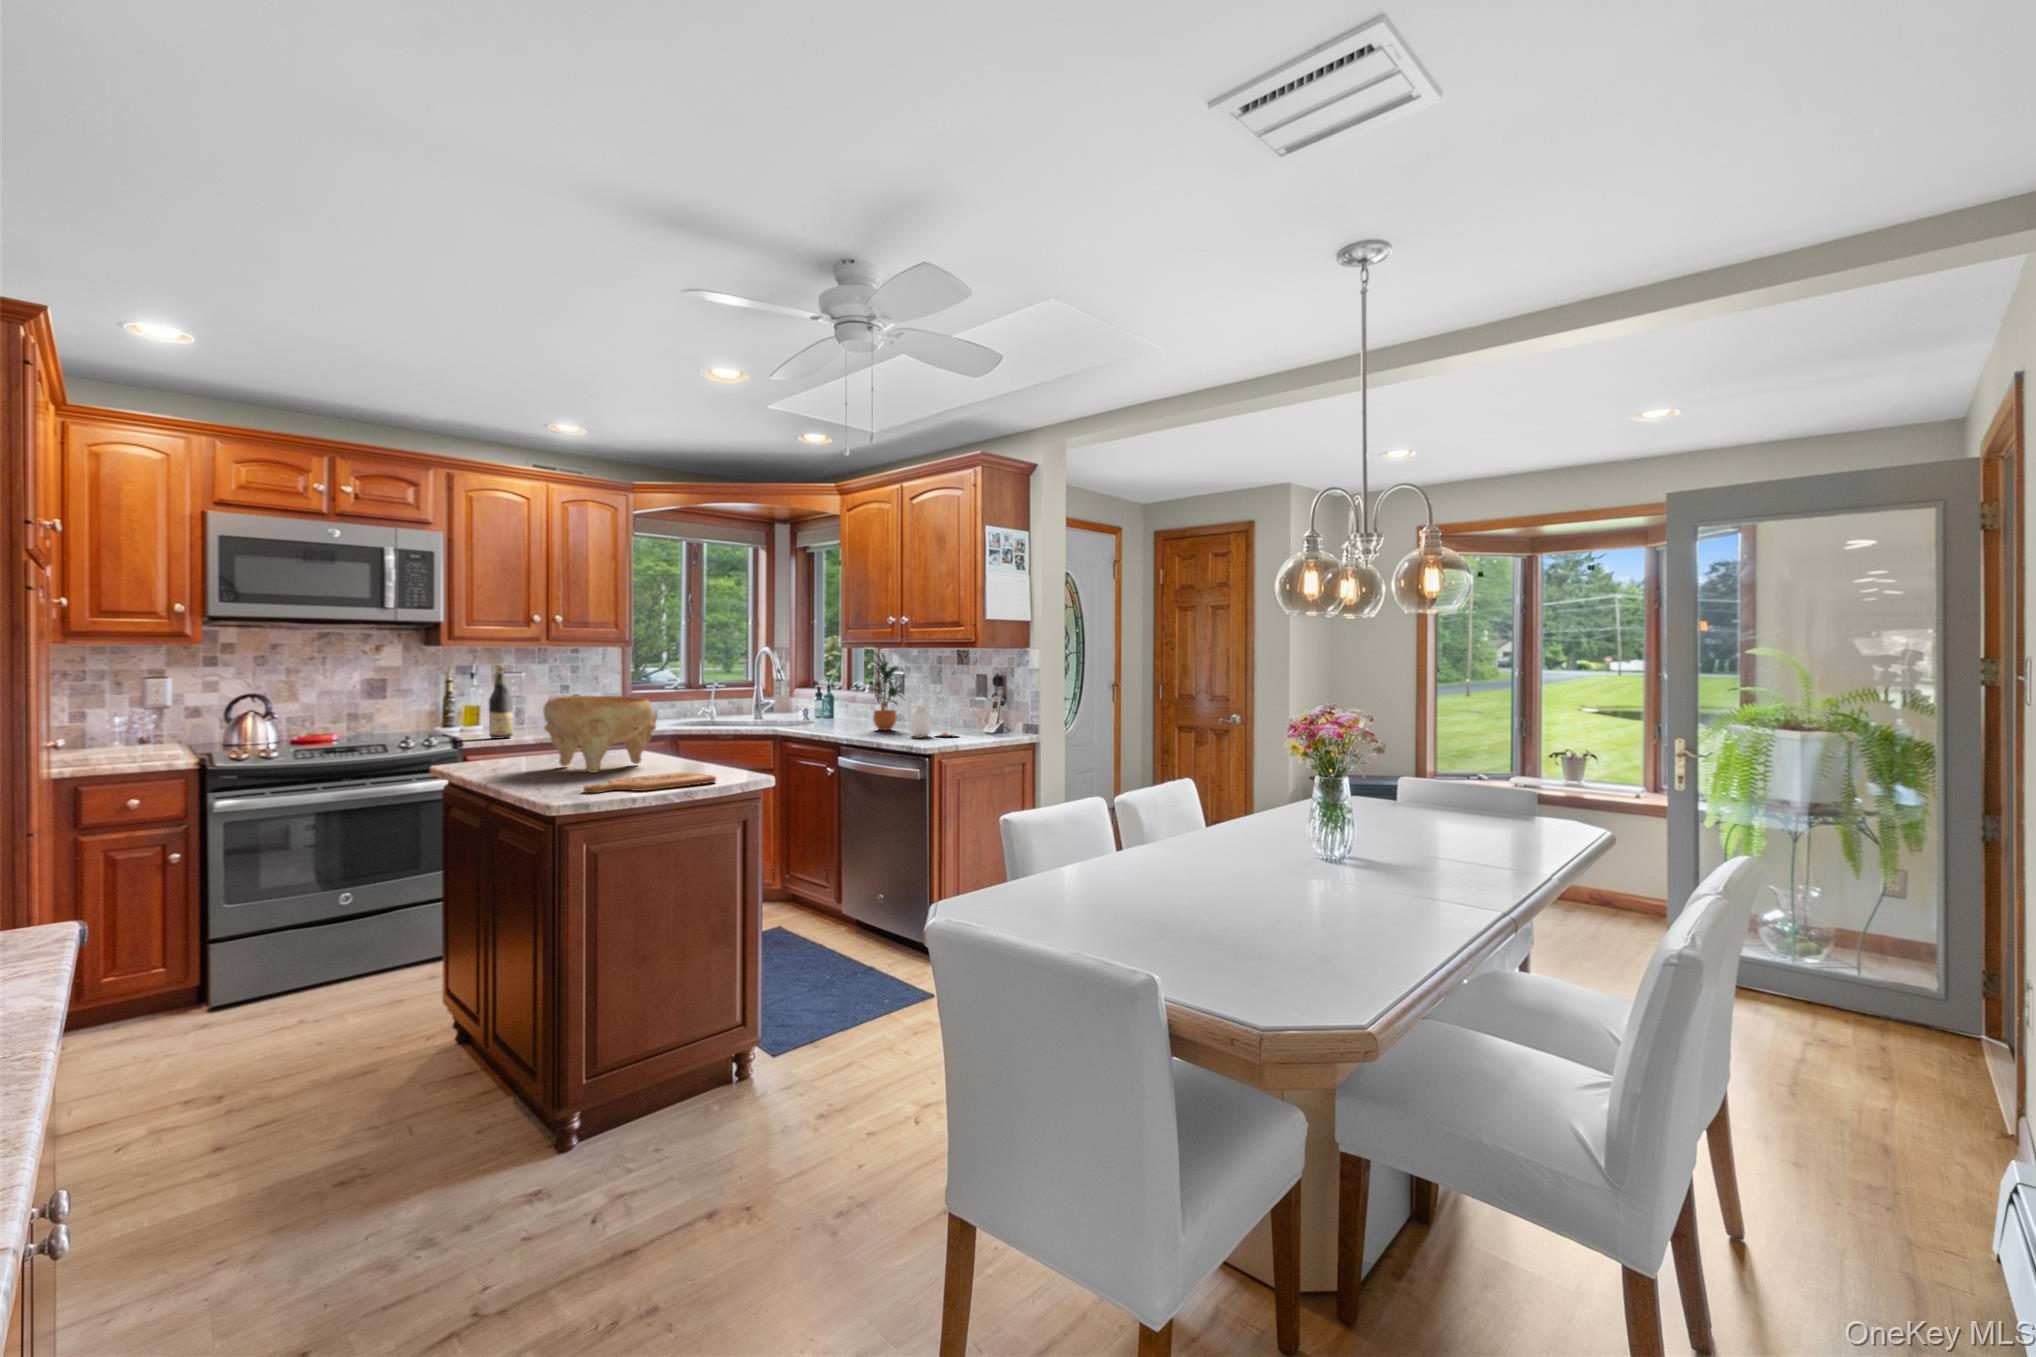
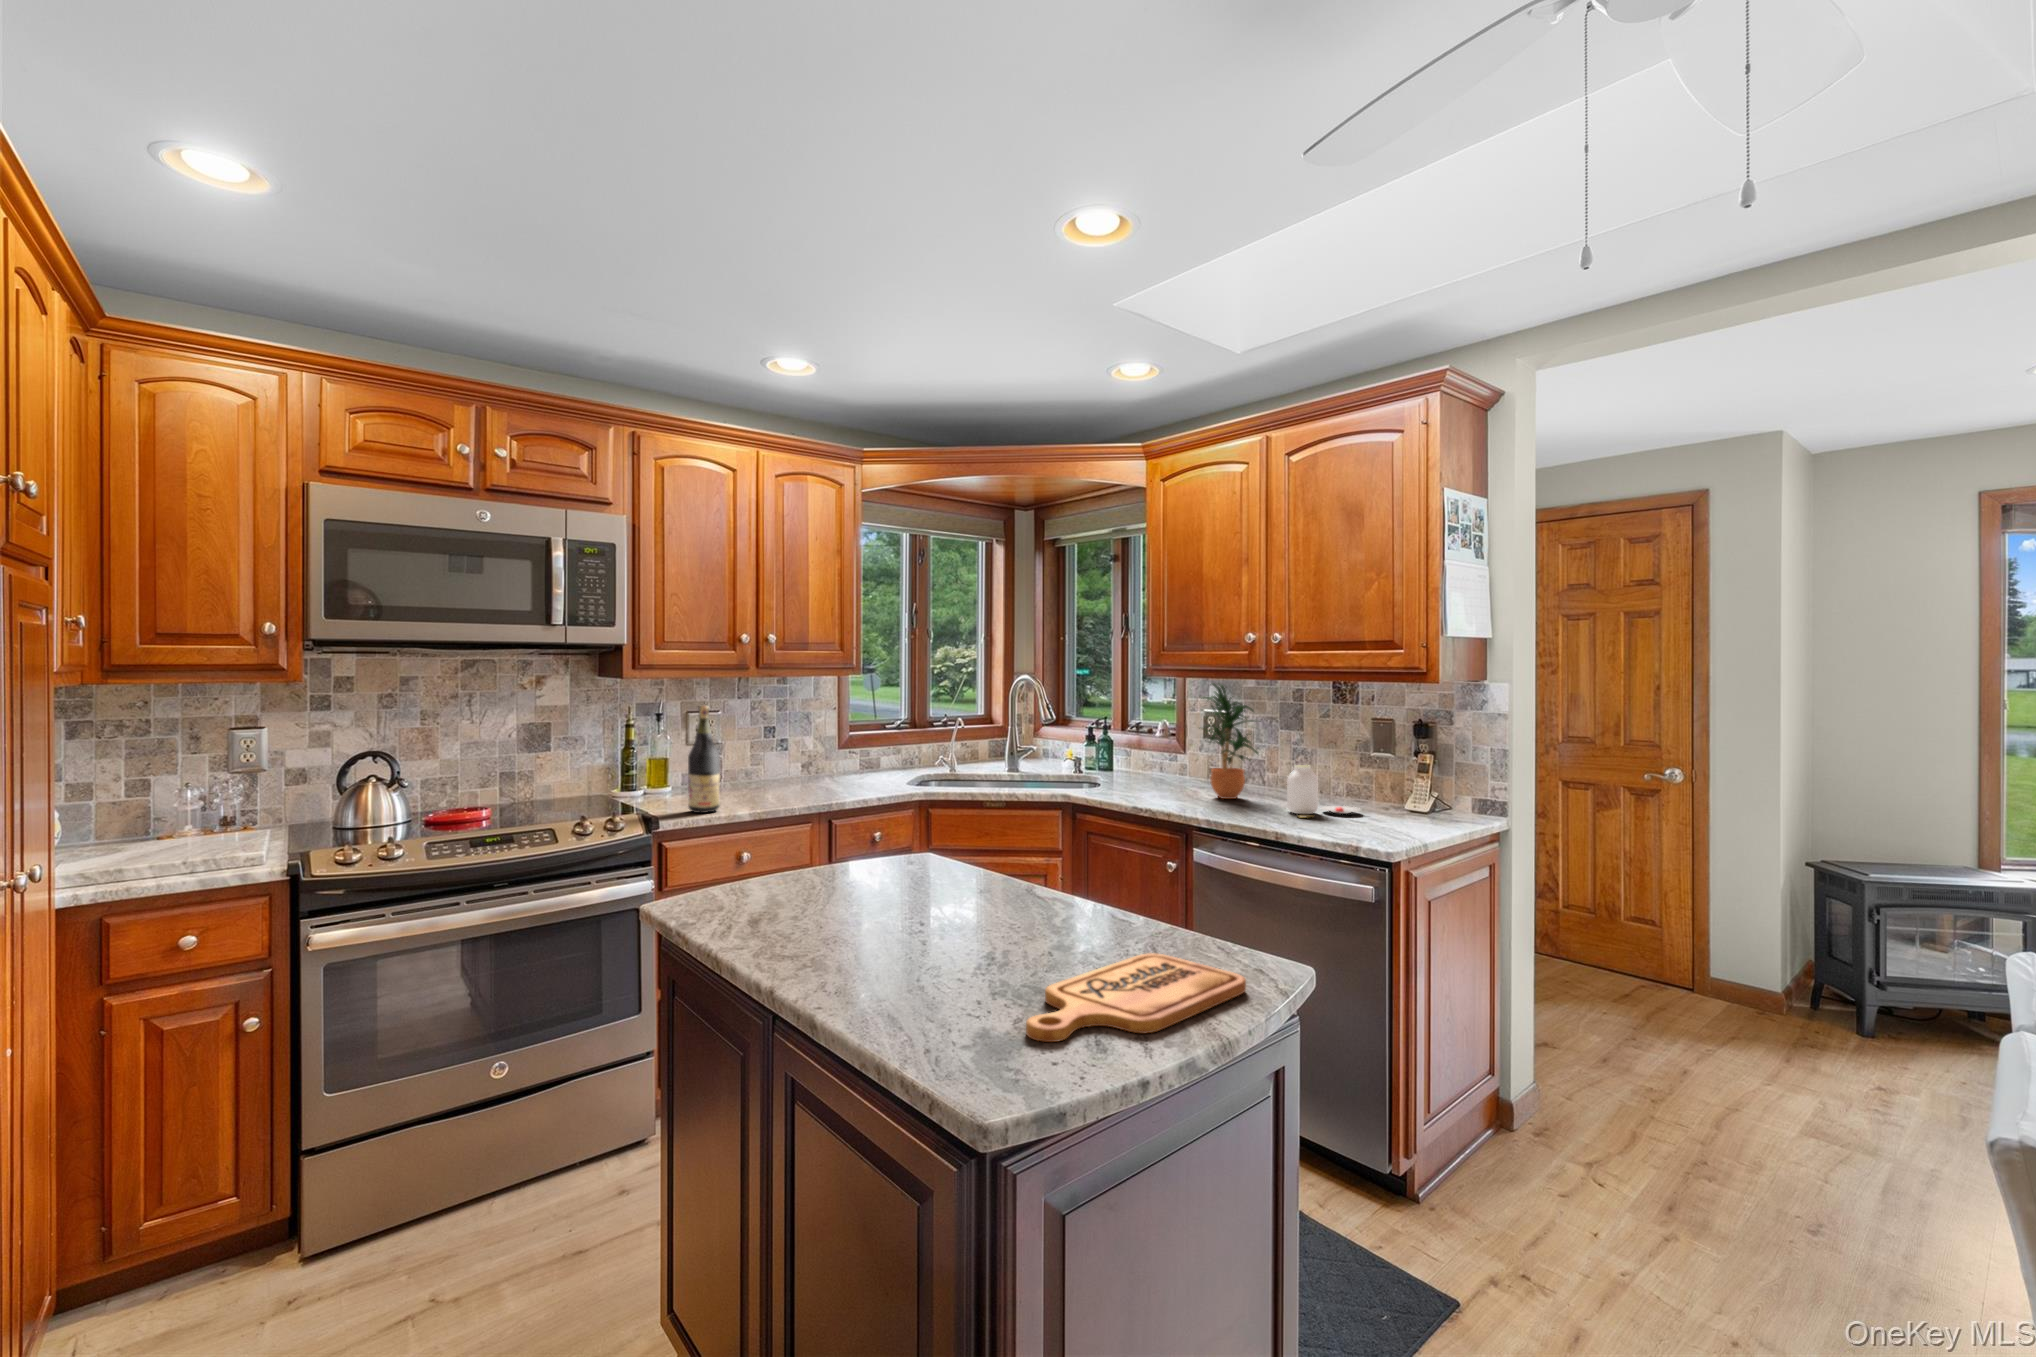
decorative bowl: present [543,696,656,773] -> none [848,780,1031,935]

